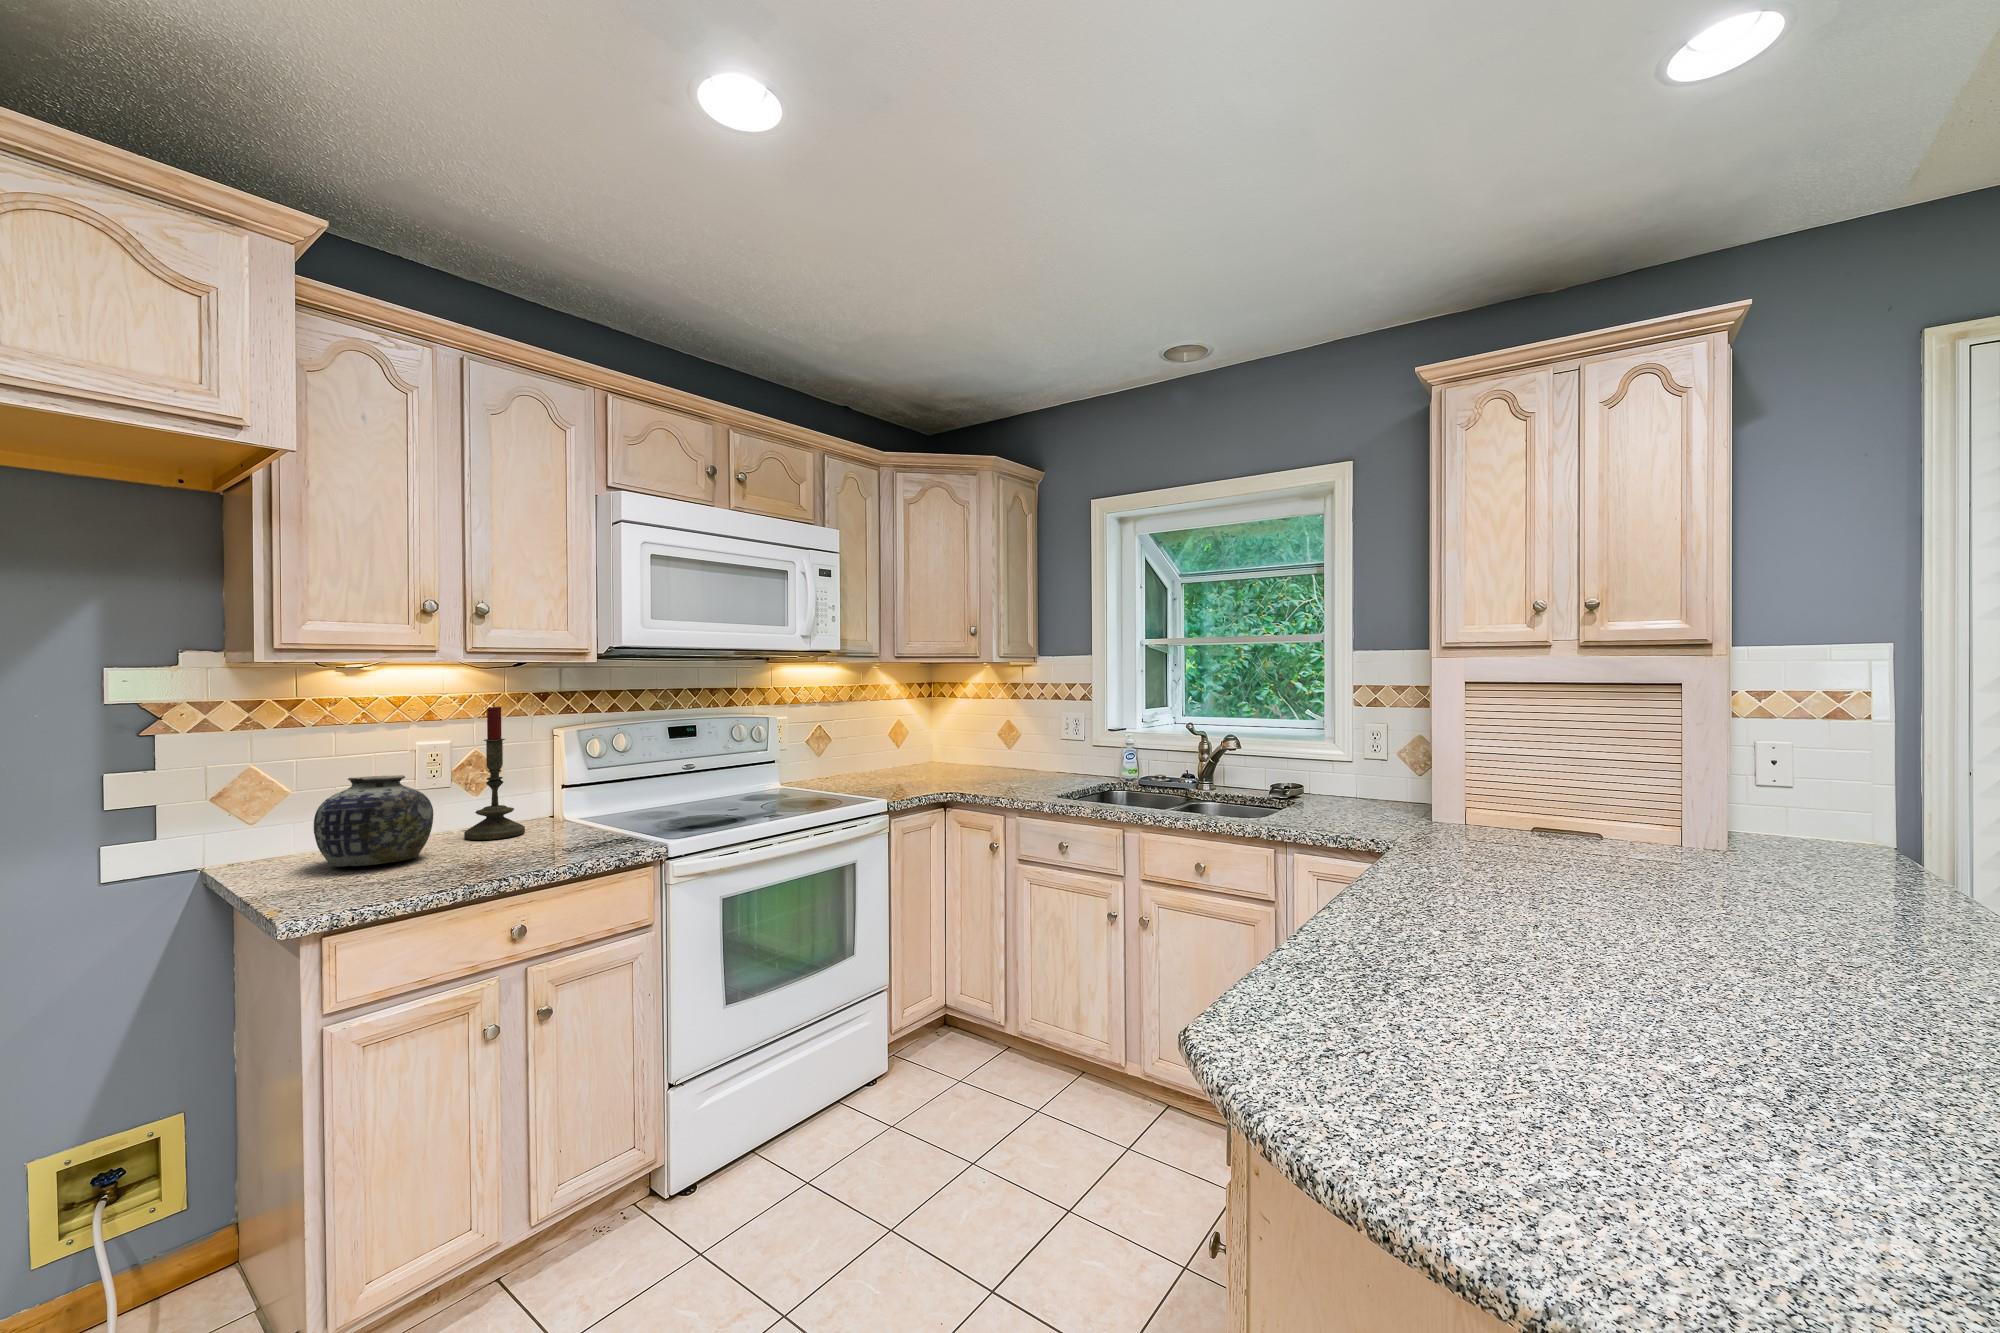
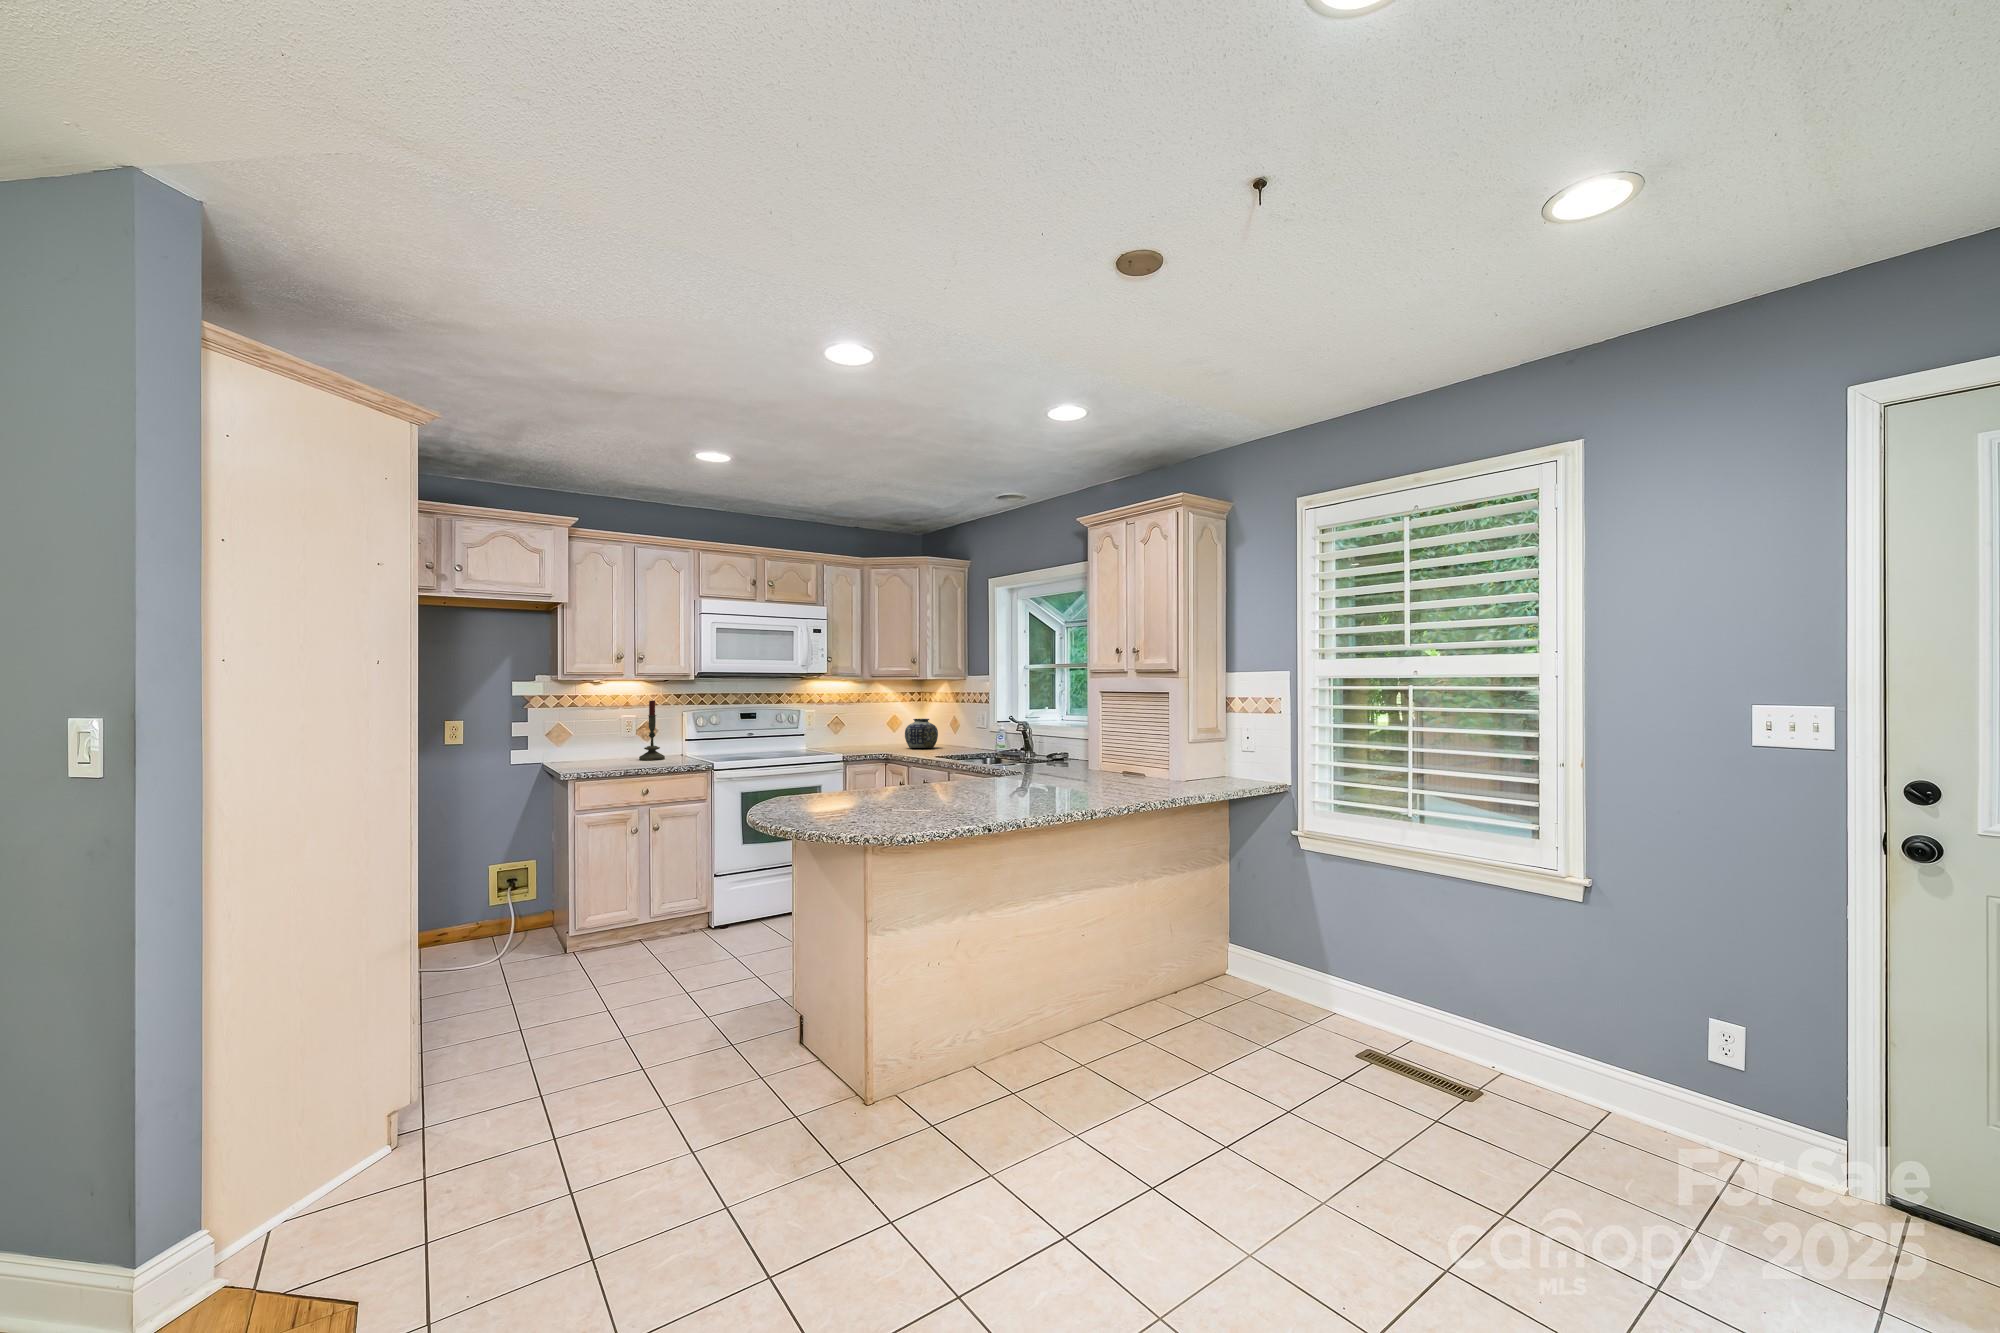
vase: present [314,775,433,867] -> present [905,719,938,748]

